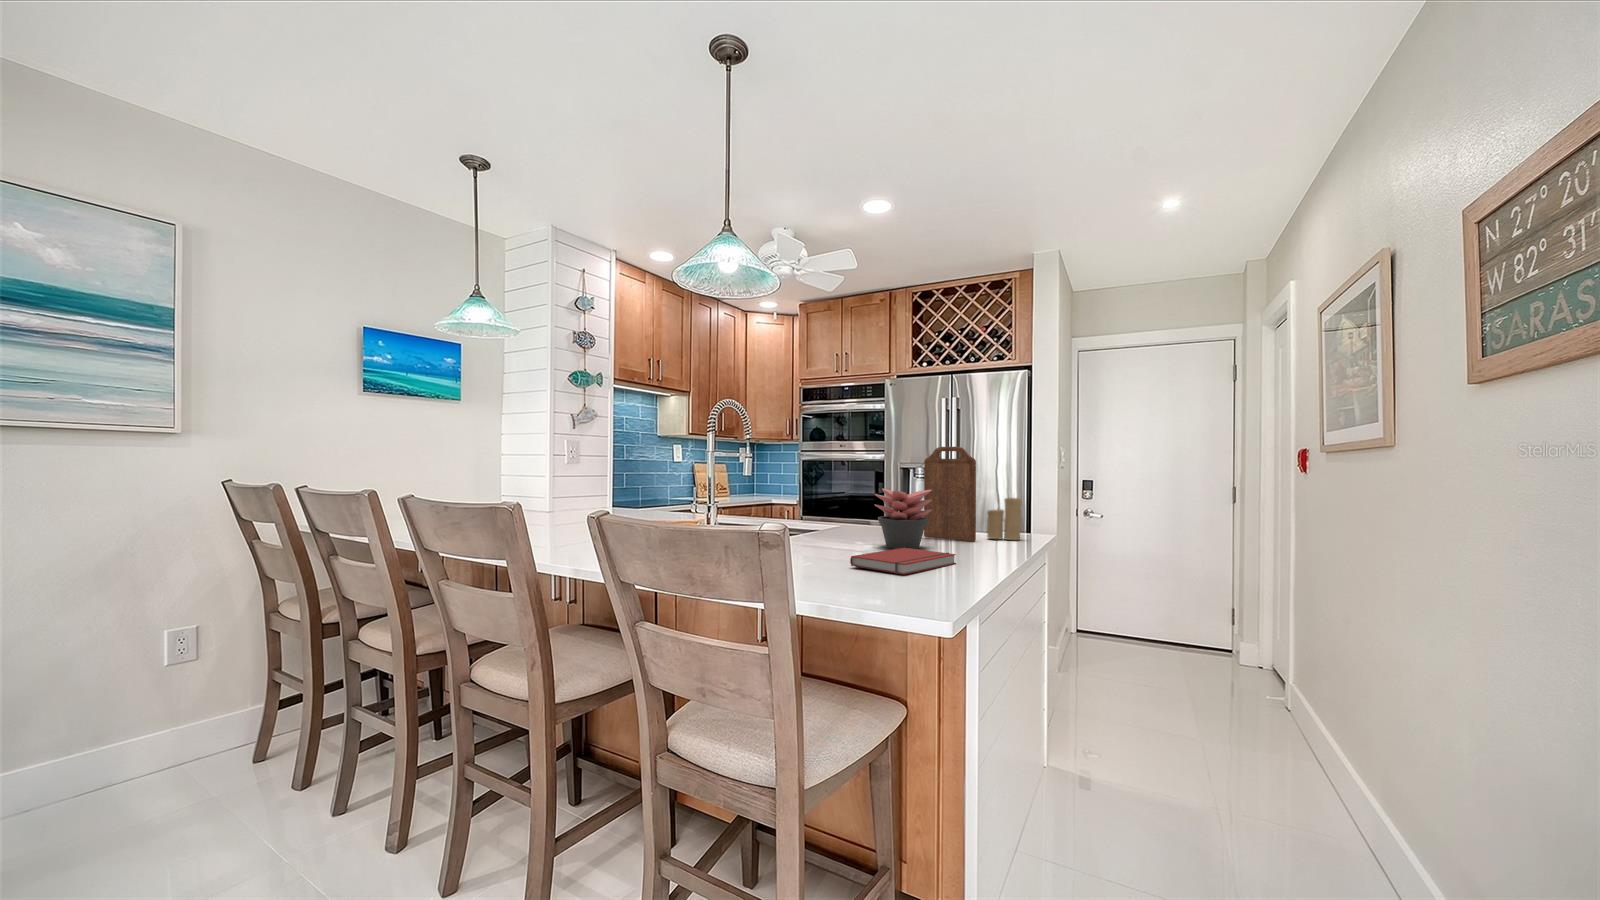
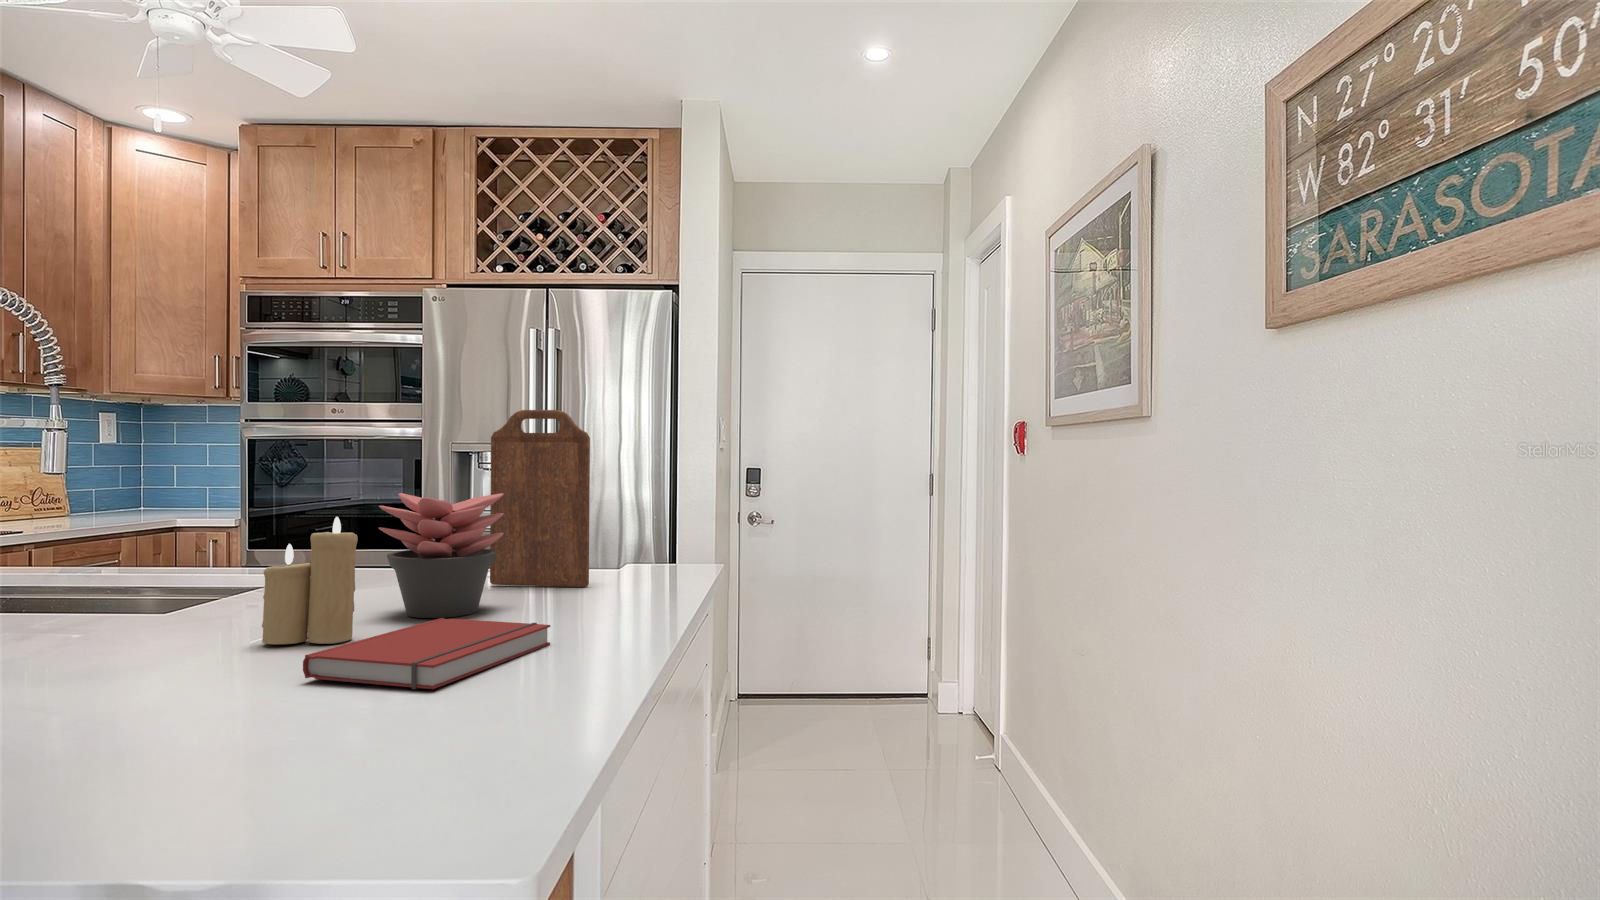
candle: present [987,493,1021,540] -> present [262,517,358,645]

